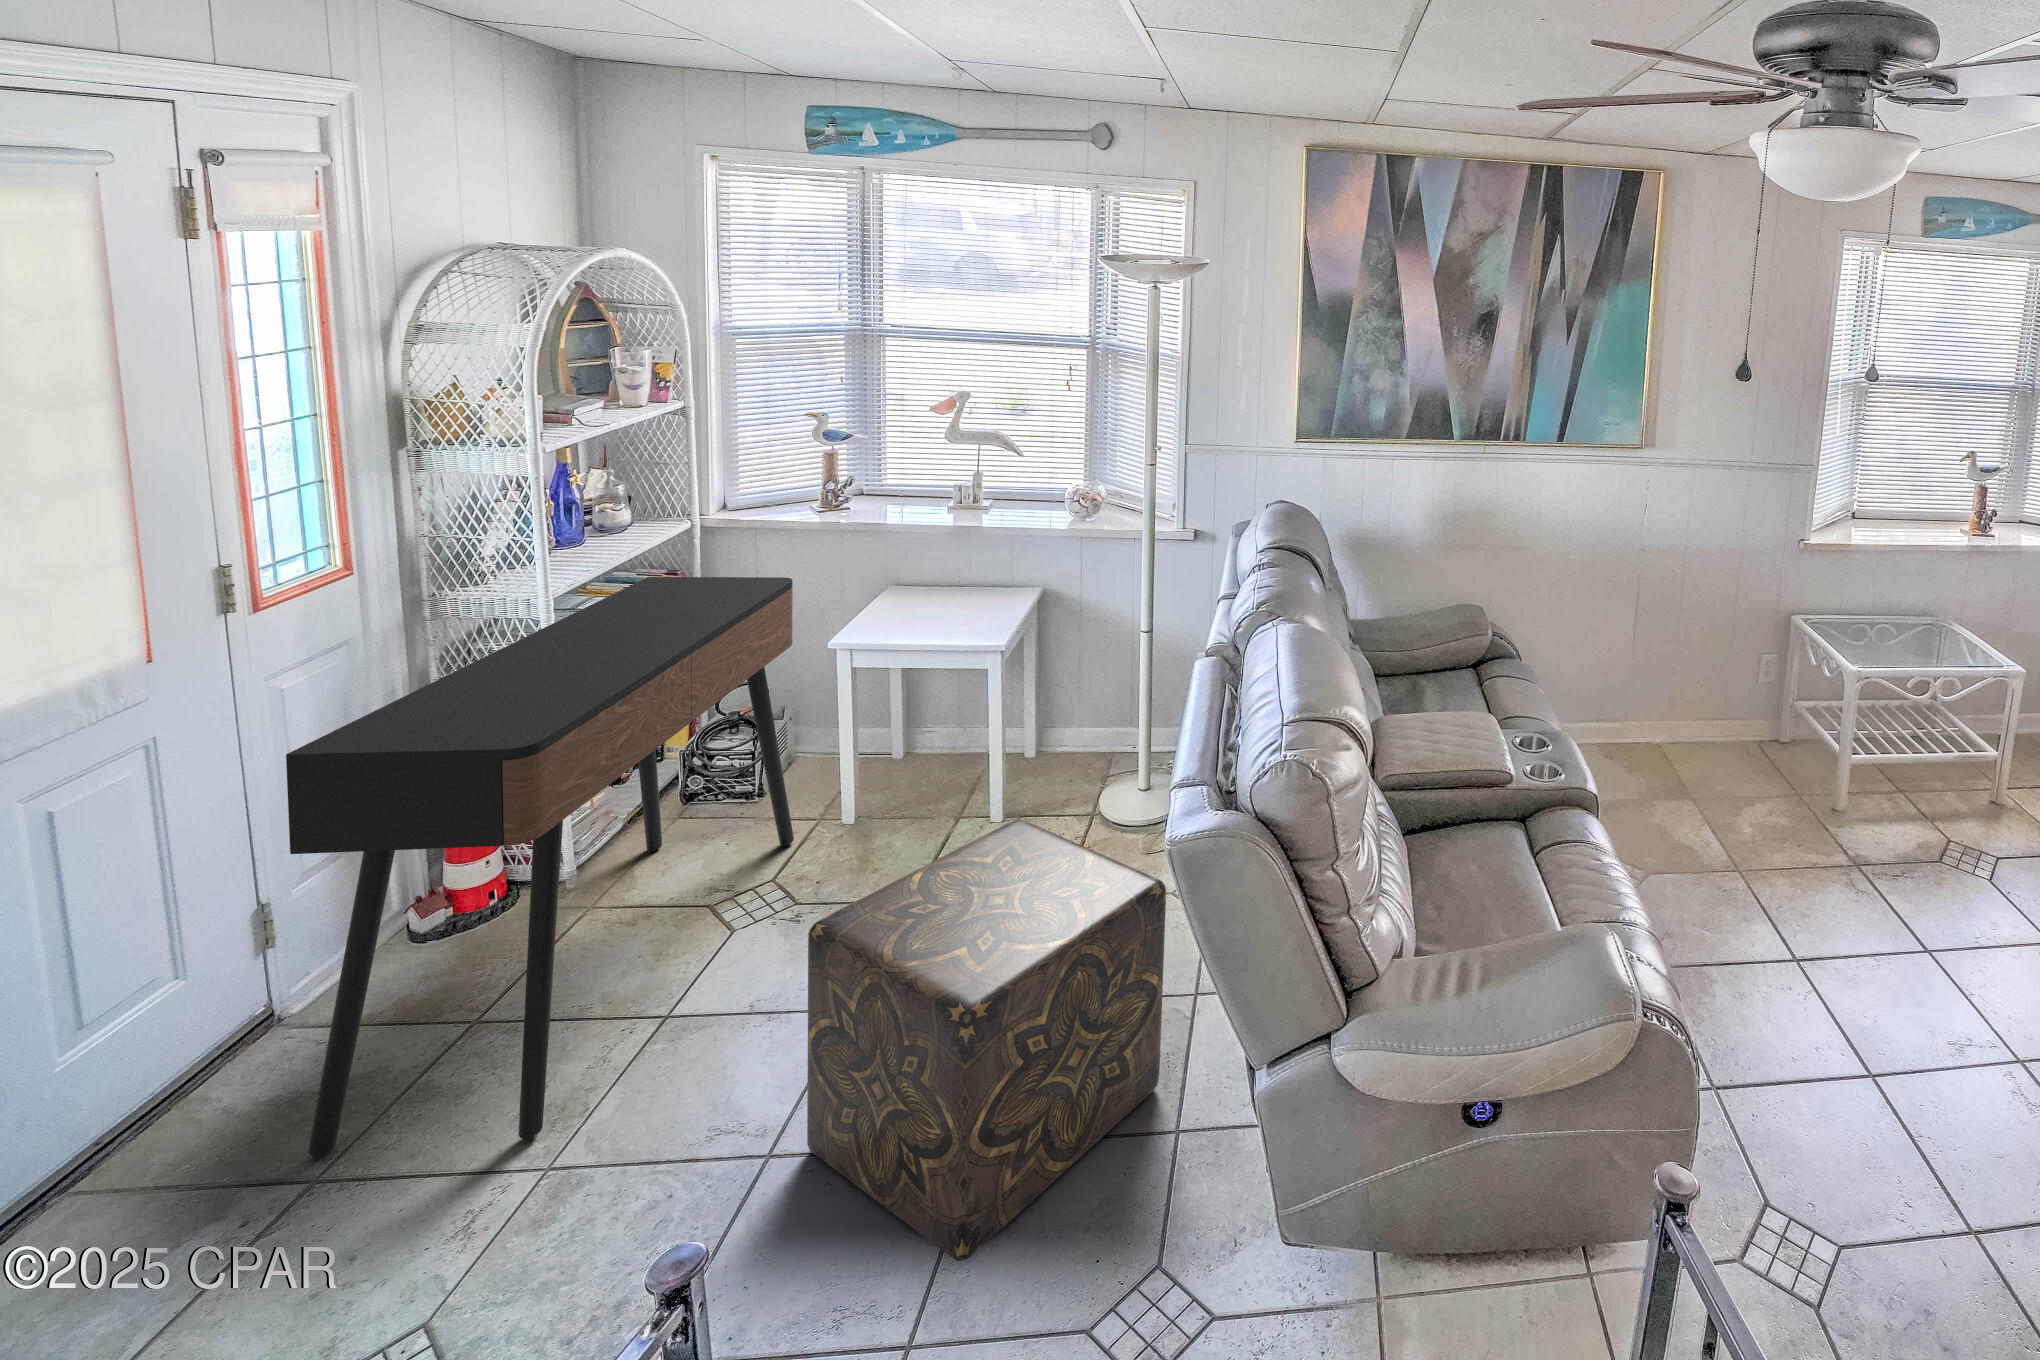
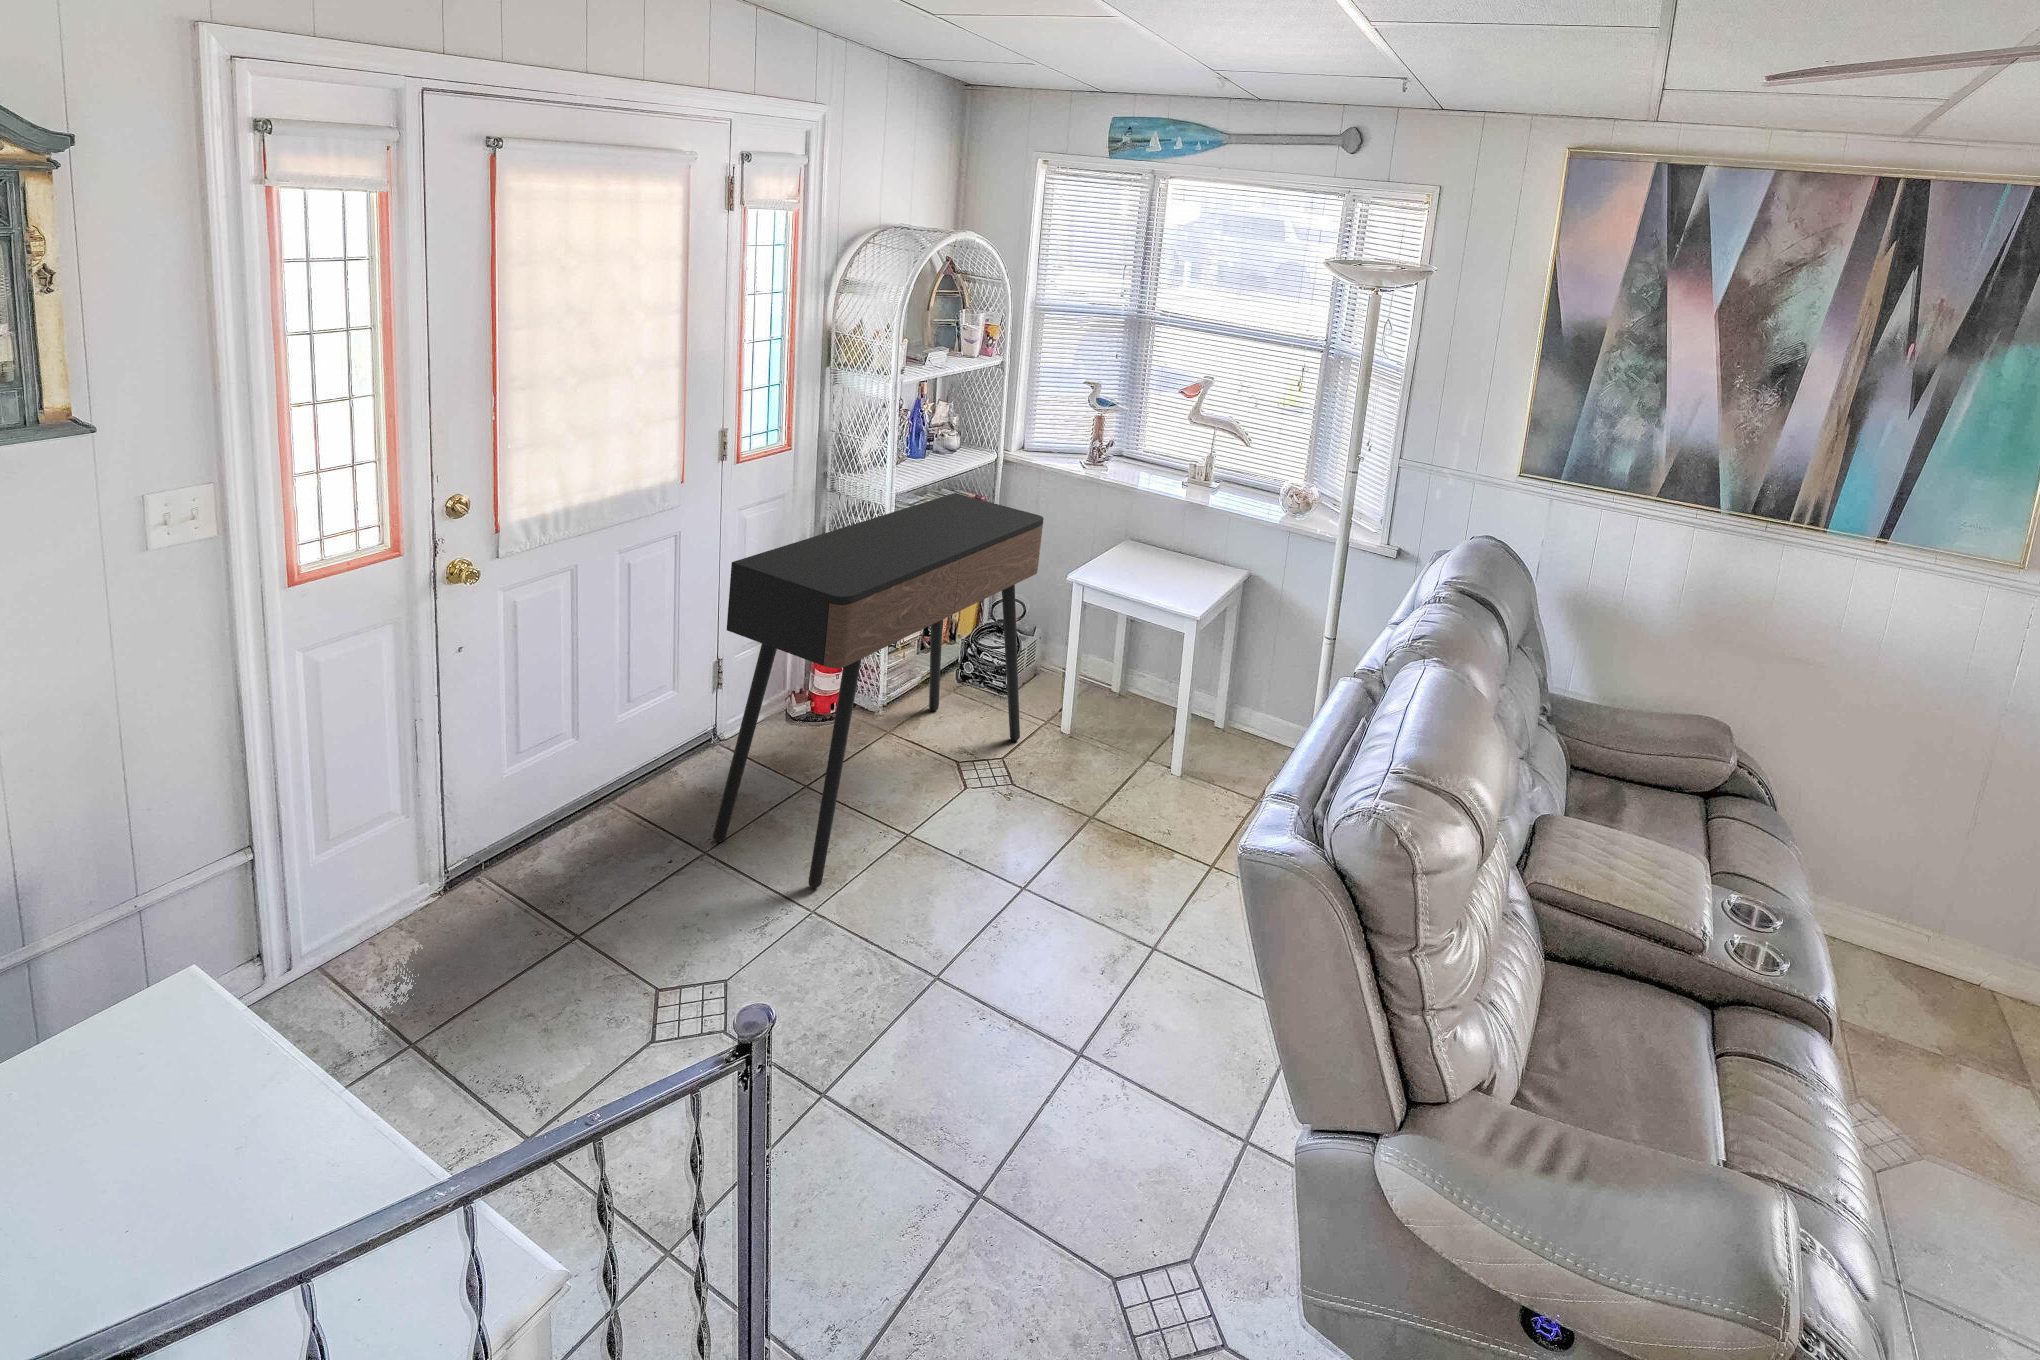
ottoman: present [807,819,1166,1261] -> none [963,782,1267,1152]

